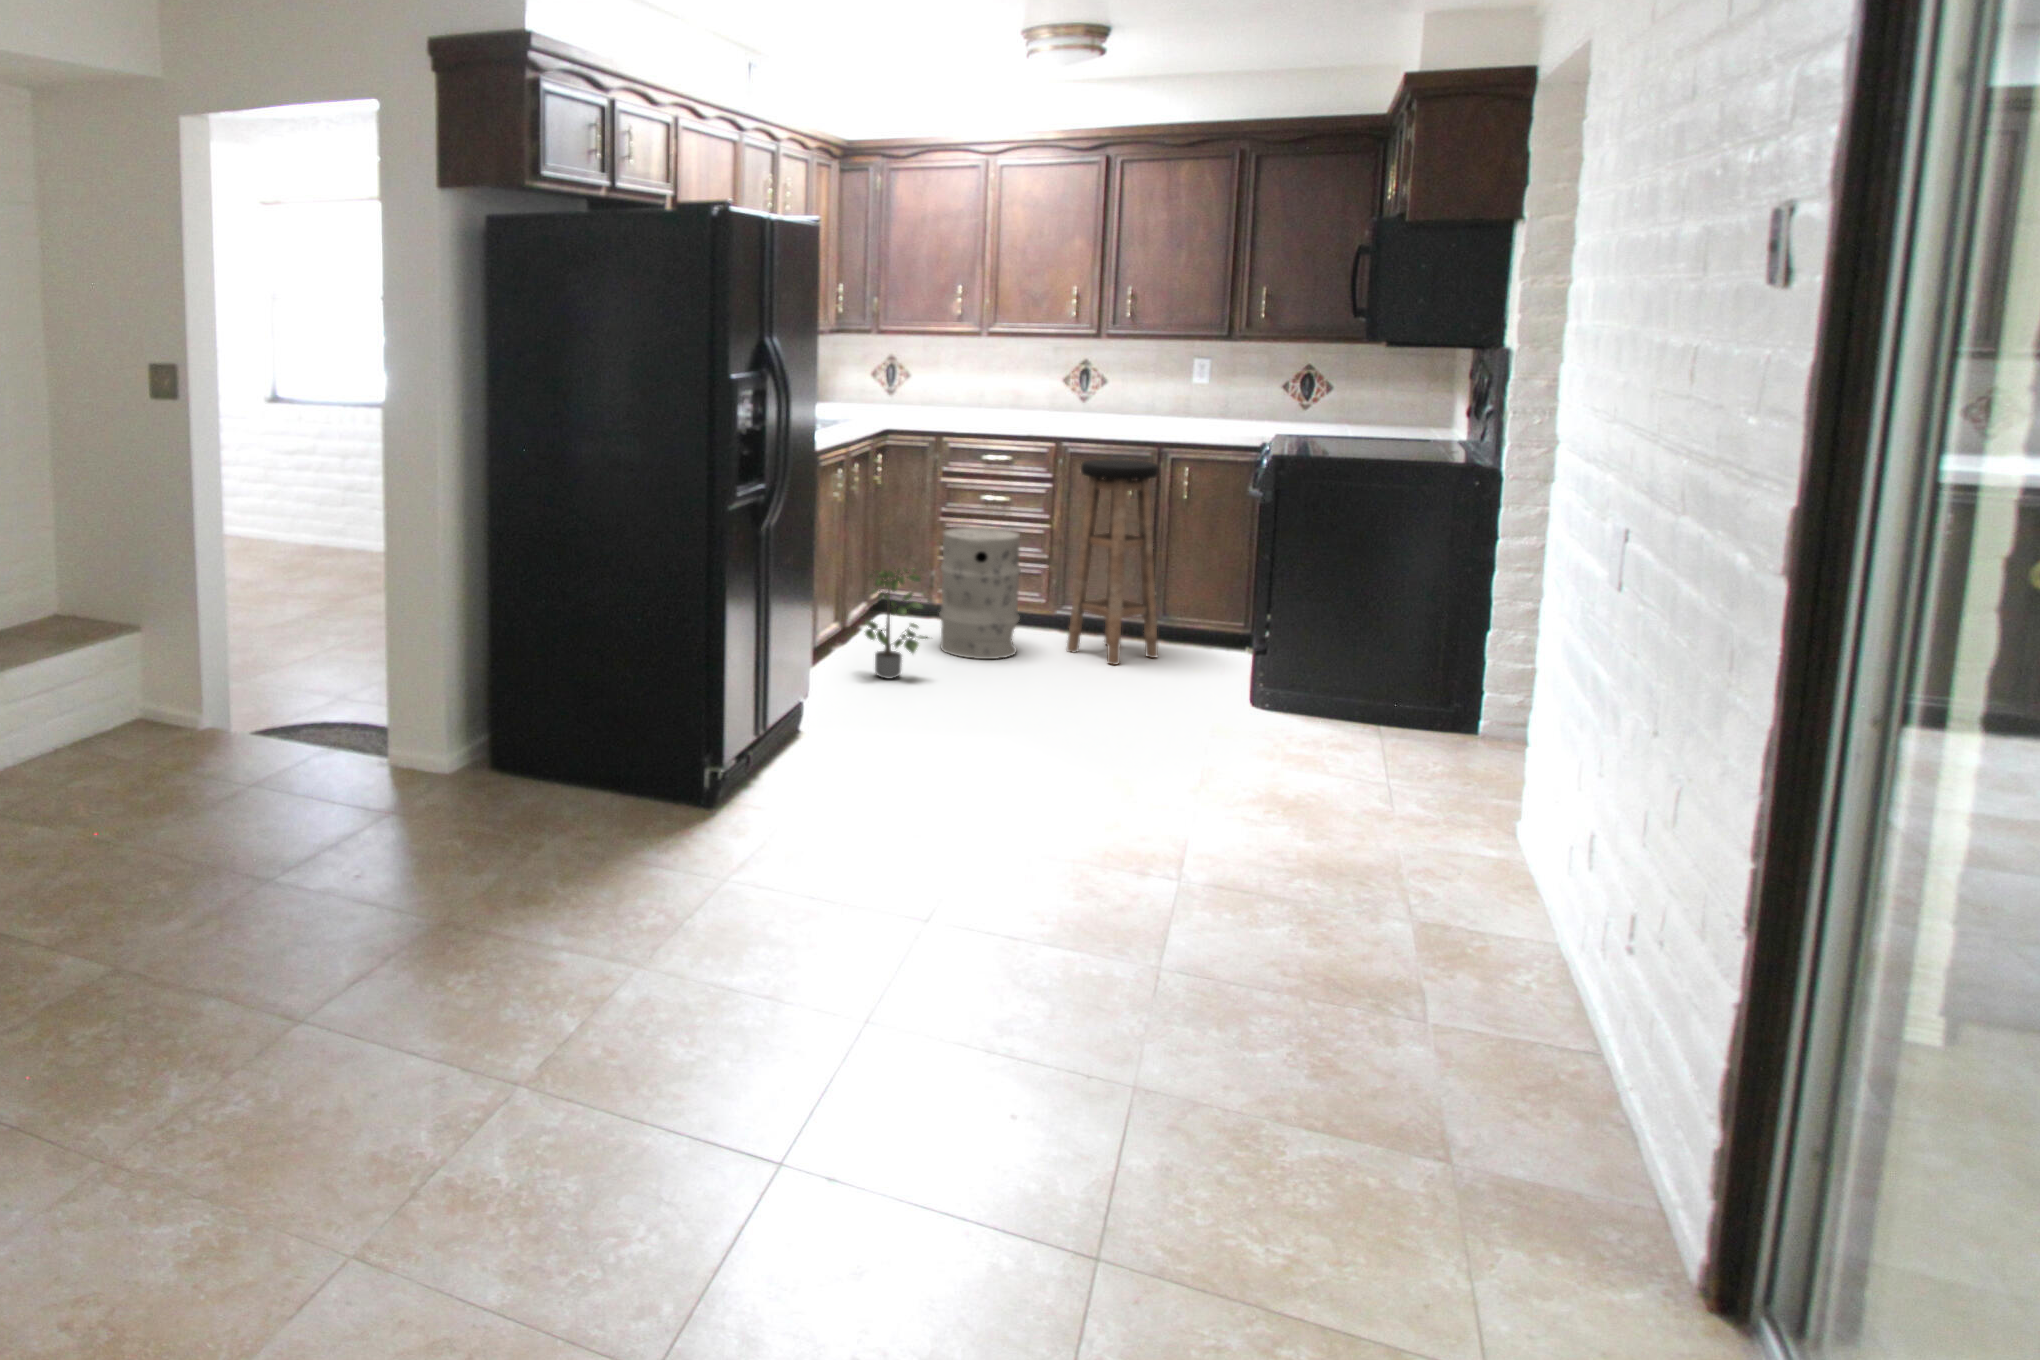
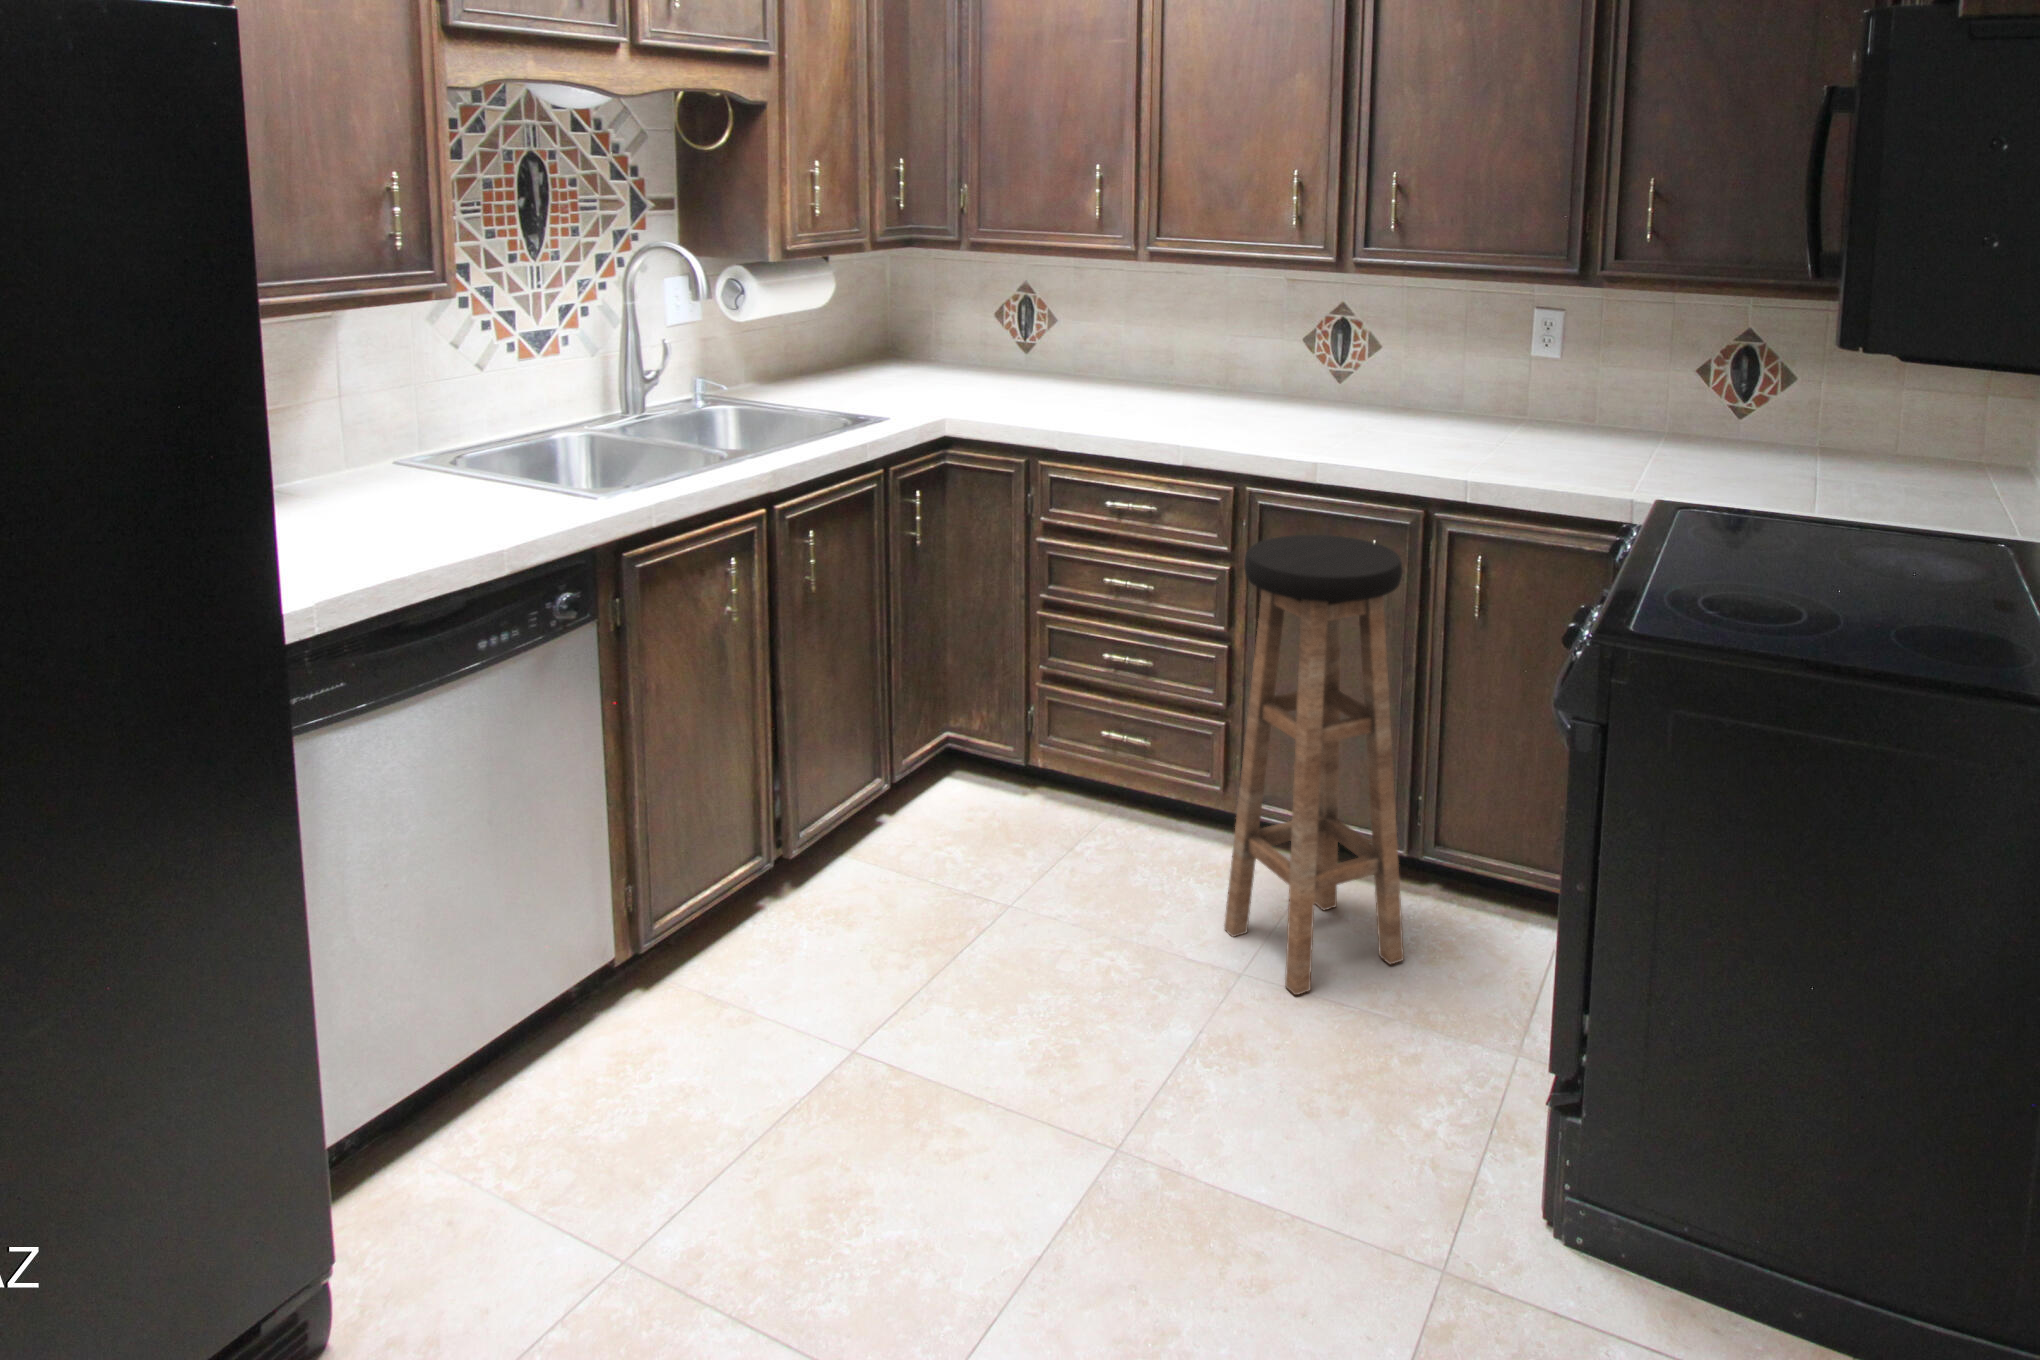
trash can: present [939,527,1021,659] -> none [960,661,1124,966]
potted plant: present [865,568,926,679] -> none [693,806,855,1060]

